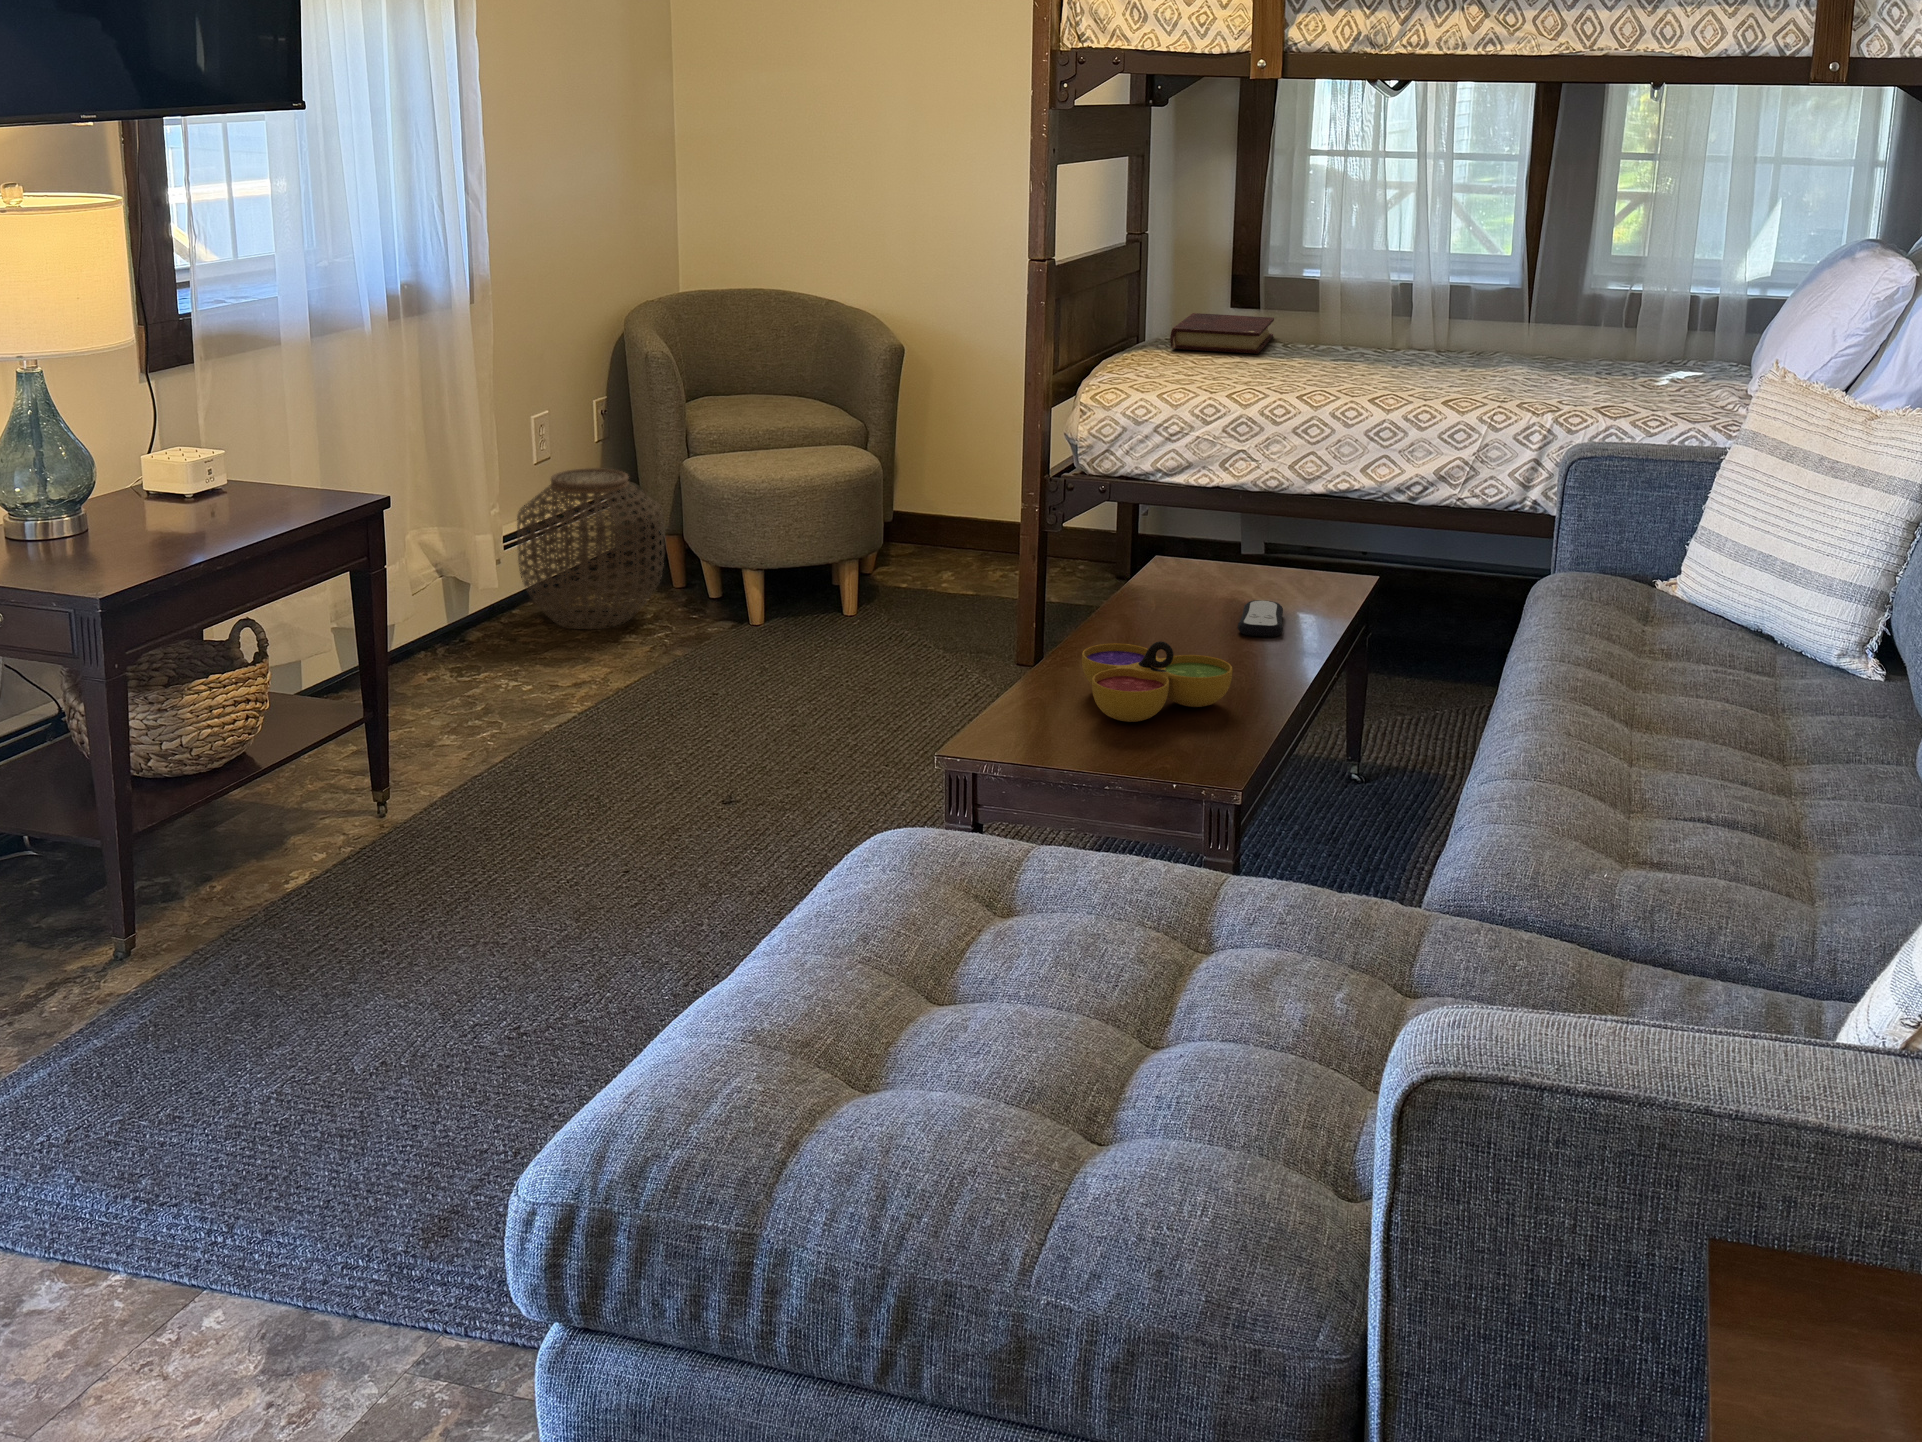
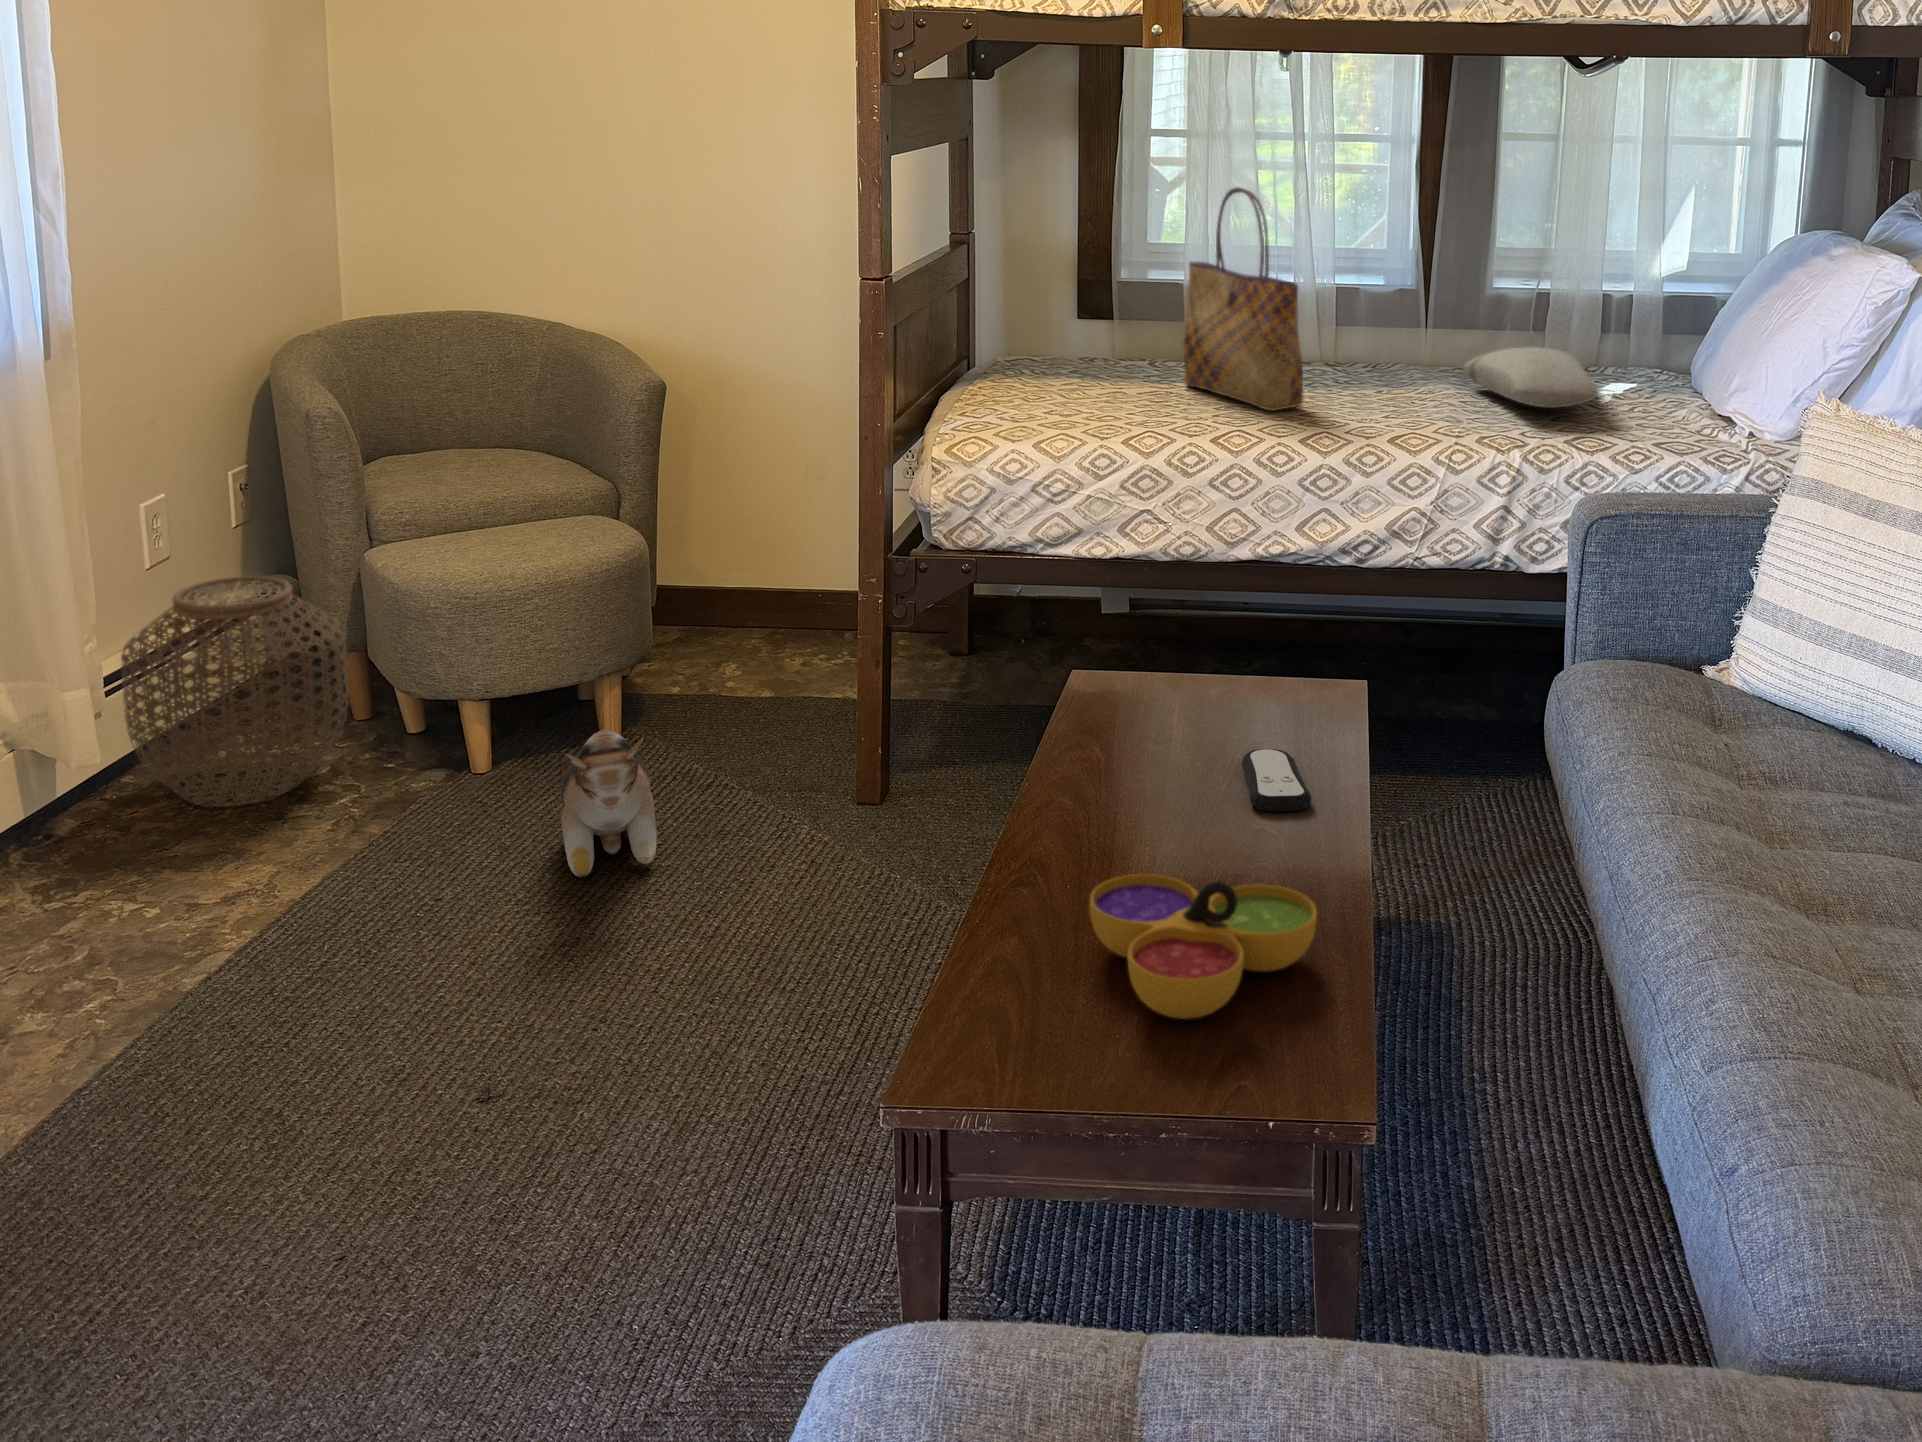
tote bag: none [1301,195,1388,379] -> present [1183,187,1303,411]
book: present [1170,313,1274,354] -> none [1019,326,1131,378]
pillow: none [1540,337,1643,385] -> present [1464,347,1598,408]
plush toy: none [796,580,866,688] -> present [561,729,658,877]

